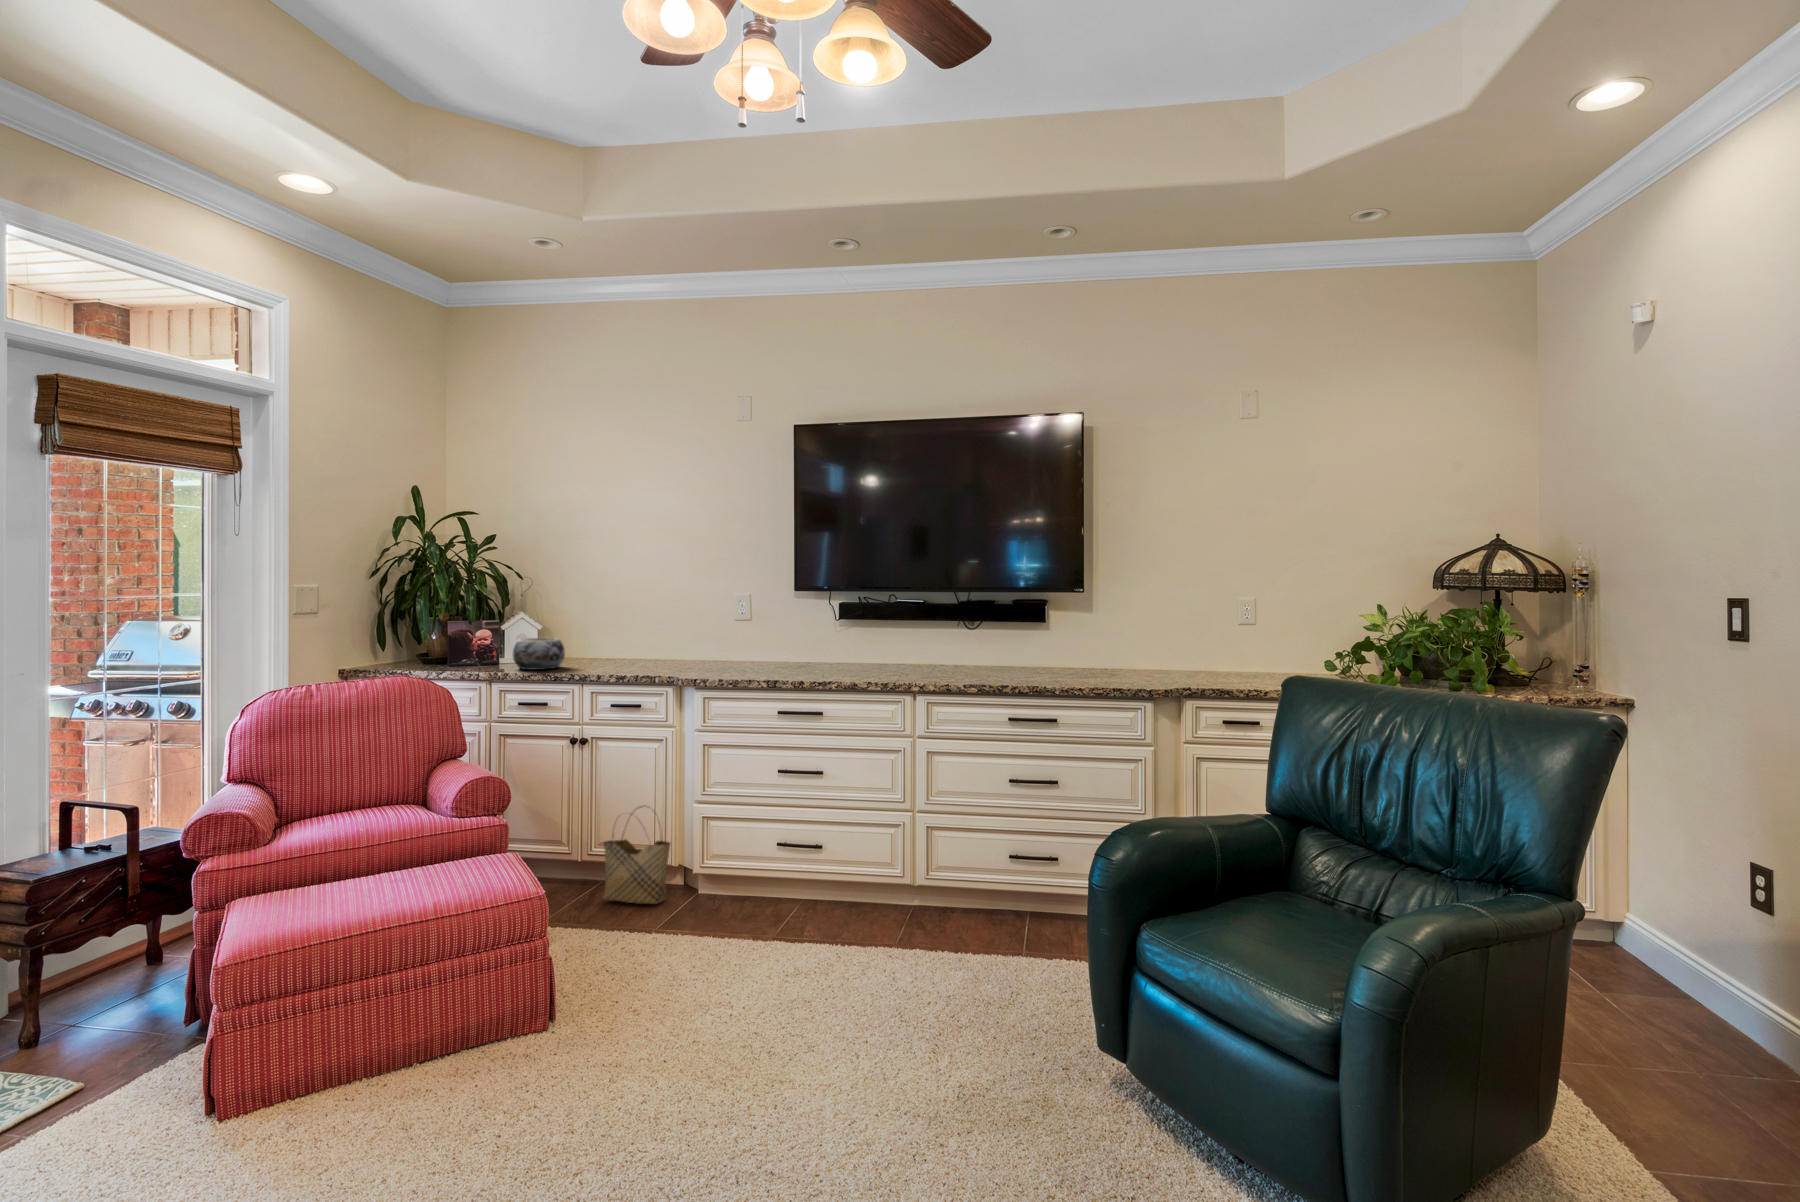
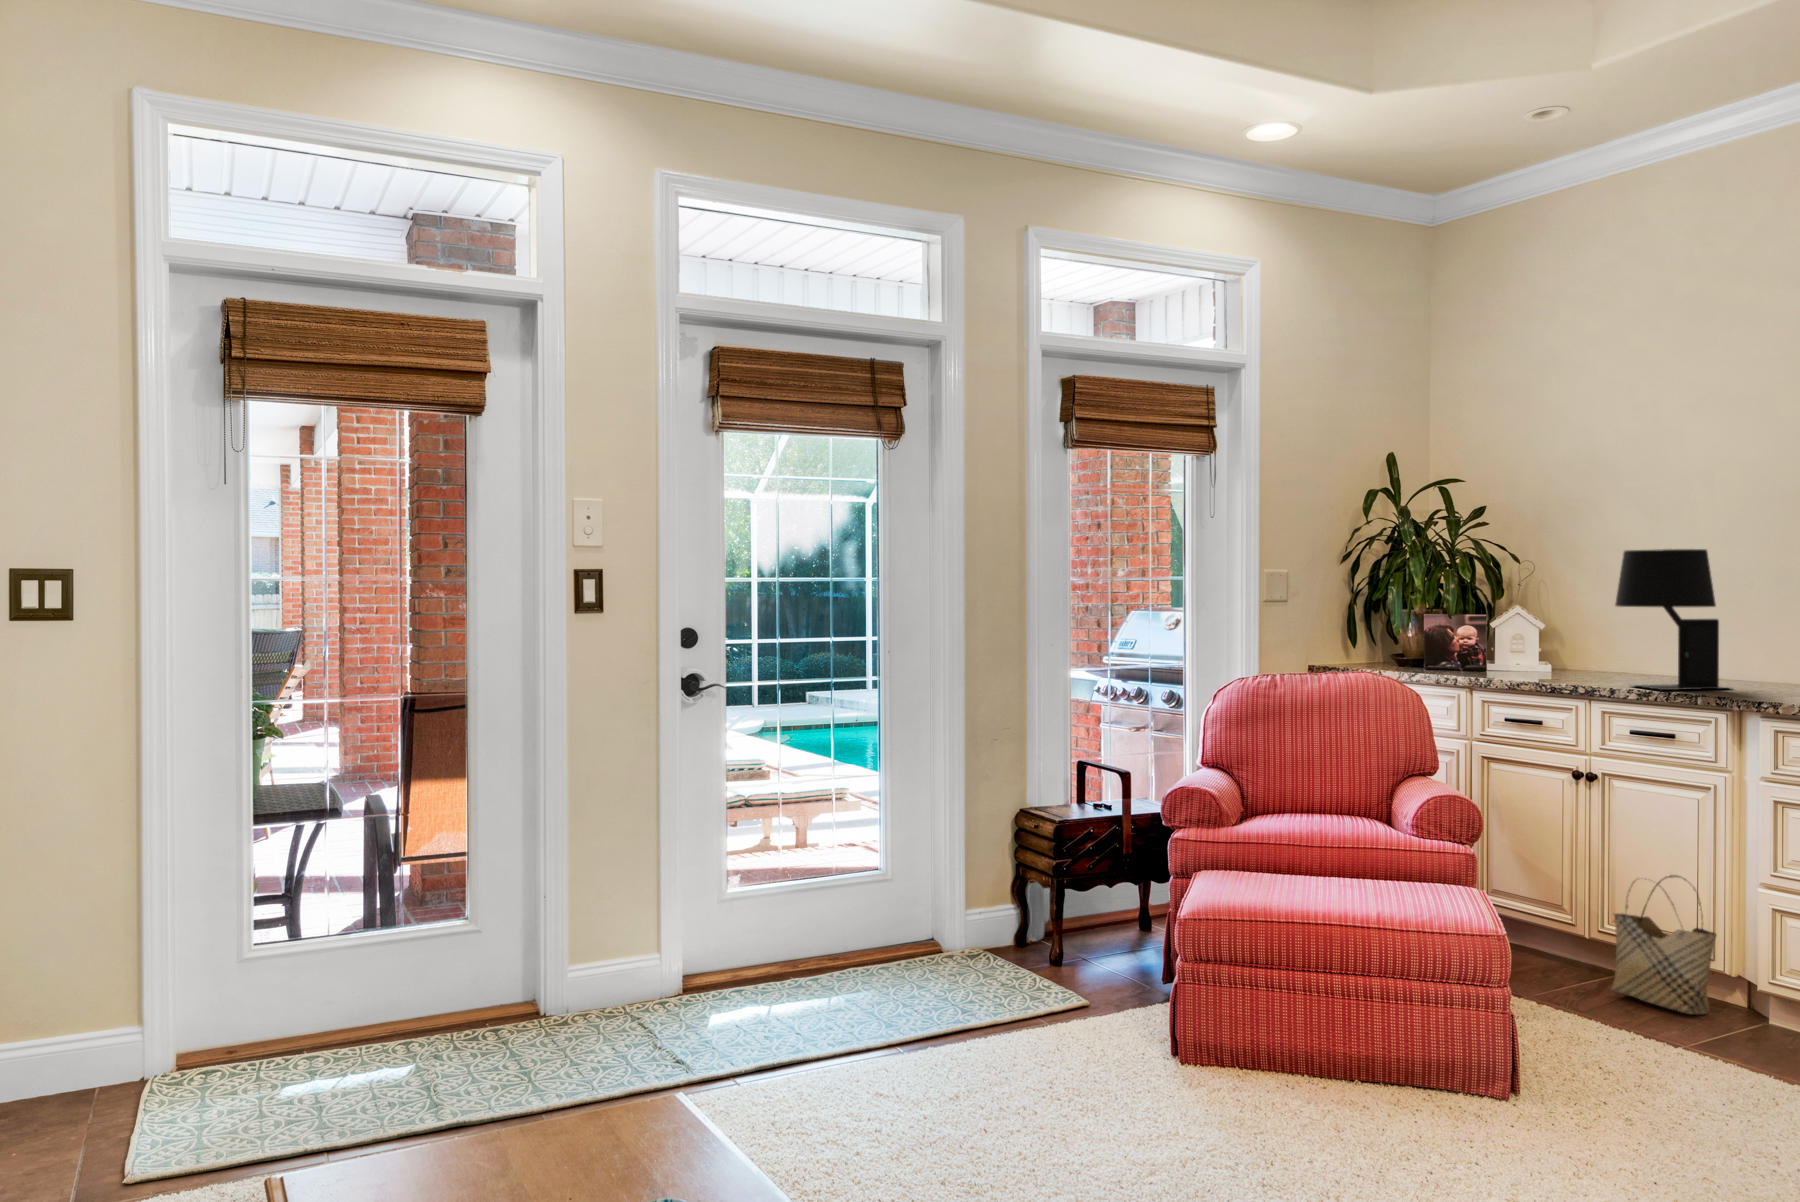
table lamp: none [597,572,673,673] -> present [1615,549,1727,690]
decorative bowl: present [513,638,565,670] -> none [1501,639,1571,679]

